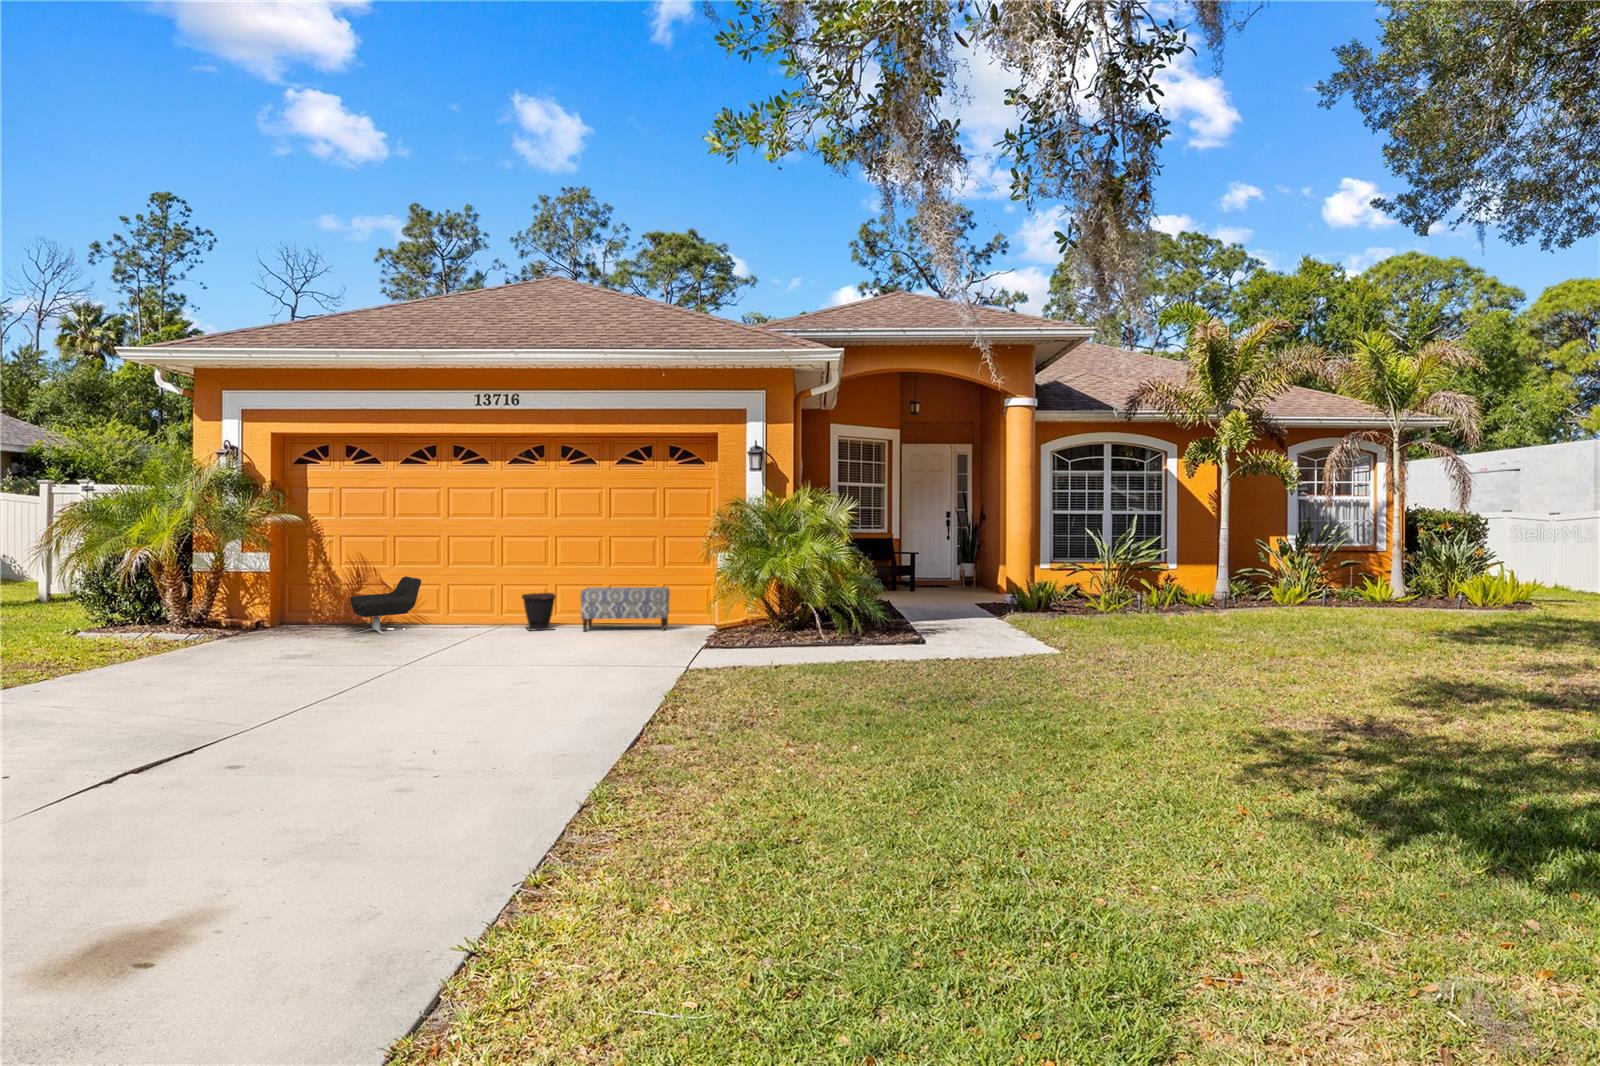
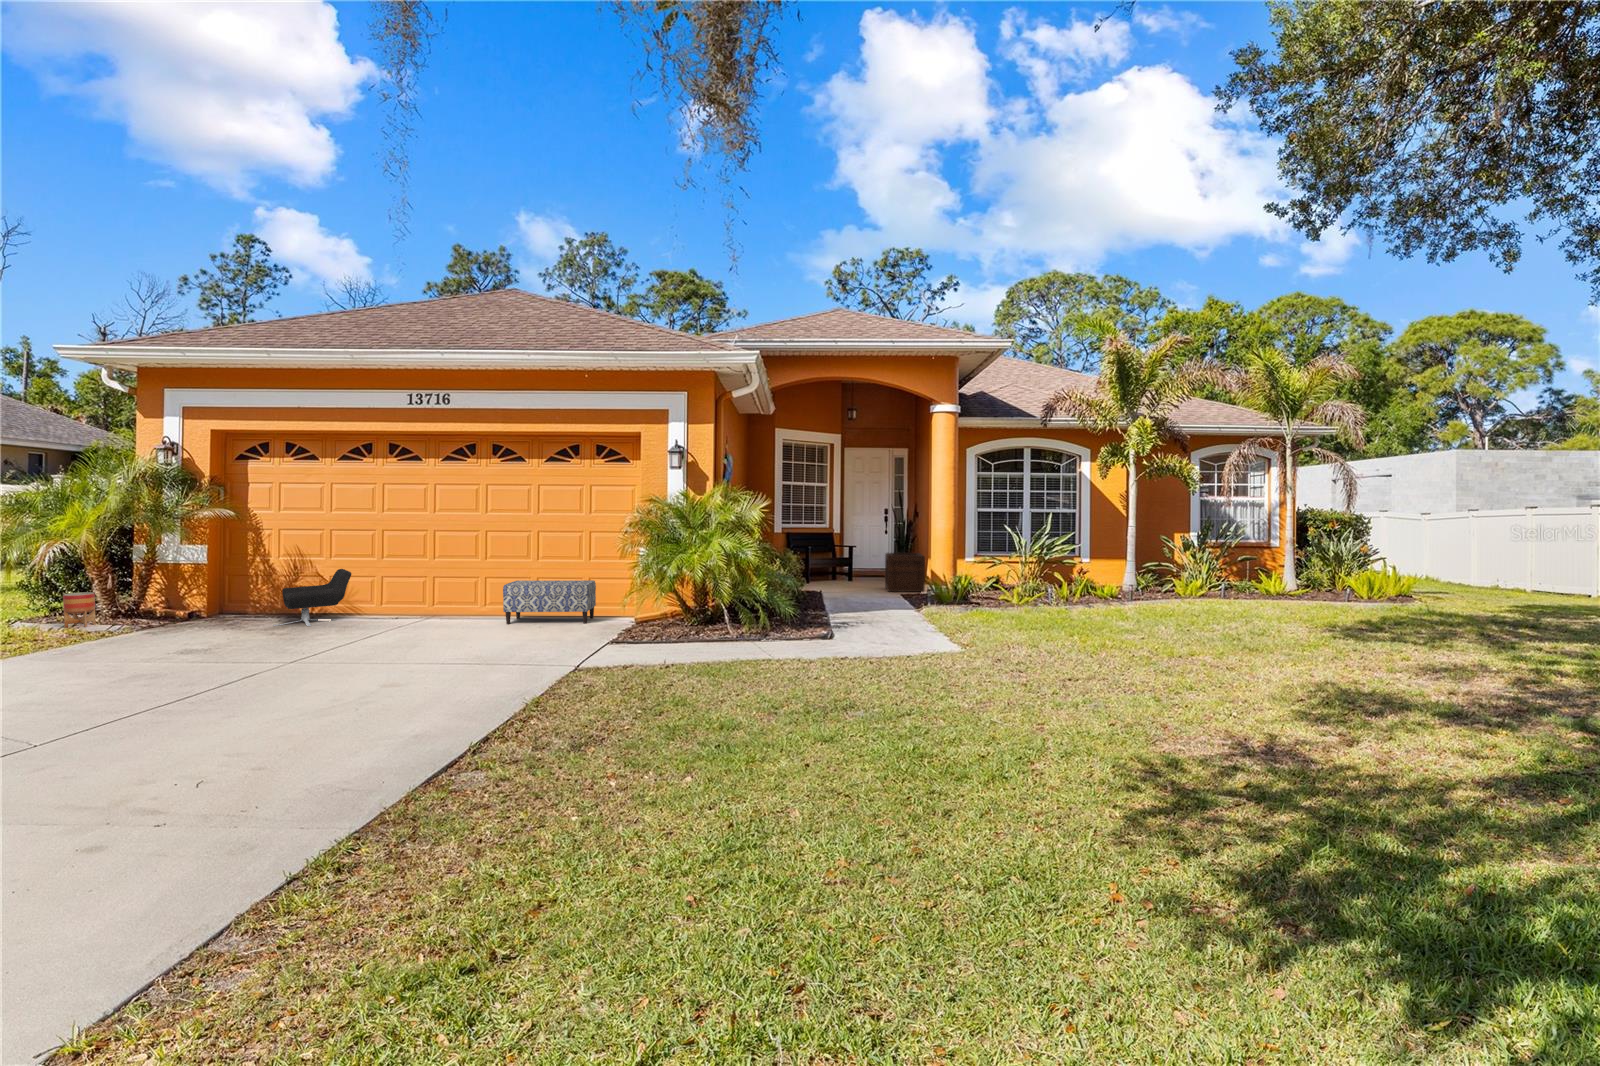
wooden crate: none [956,559,1001,601] -> present [885,553,925,592]
bucket: present [522,593,556,631] -> none [448,585,484,623]
planter: none [137,601,165,637] -> present [63,592,96,628]

